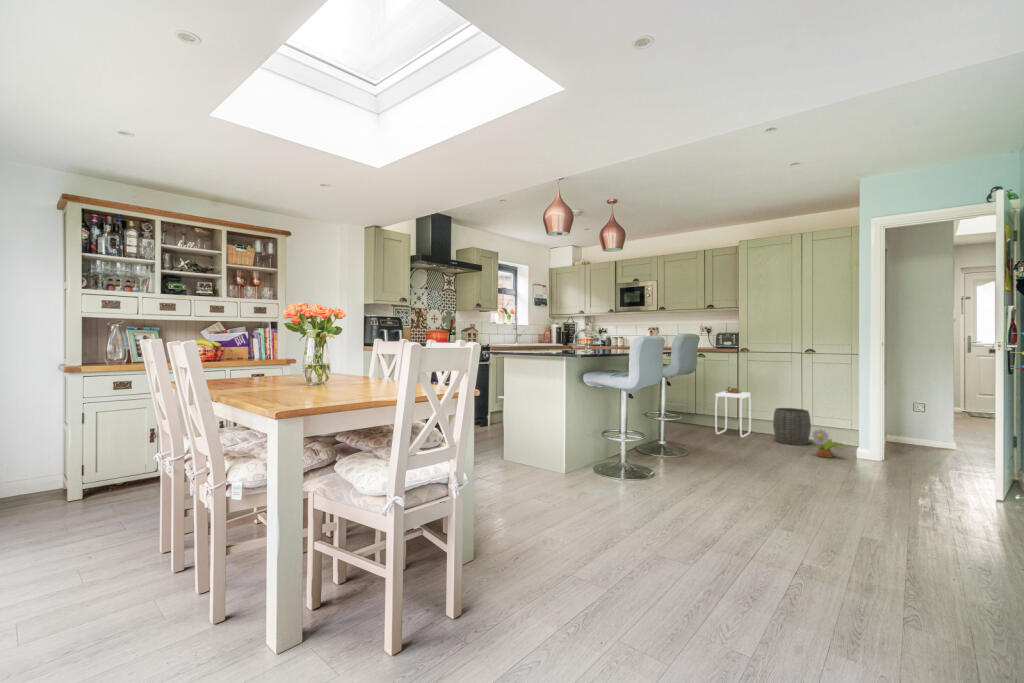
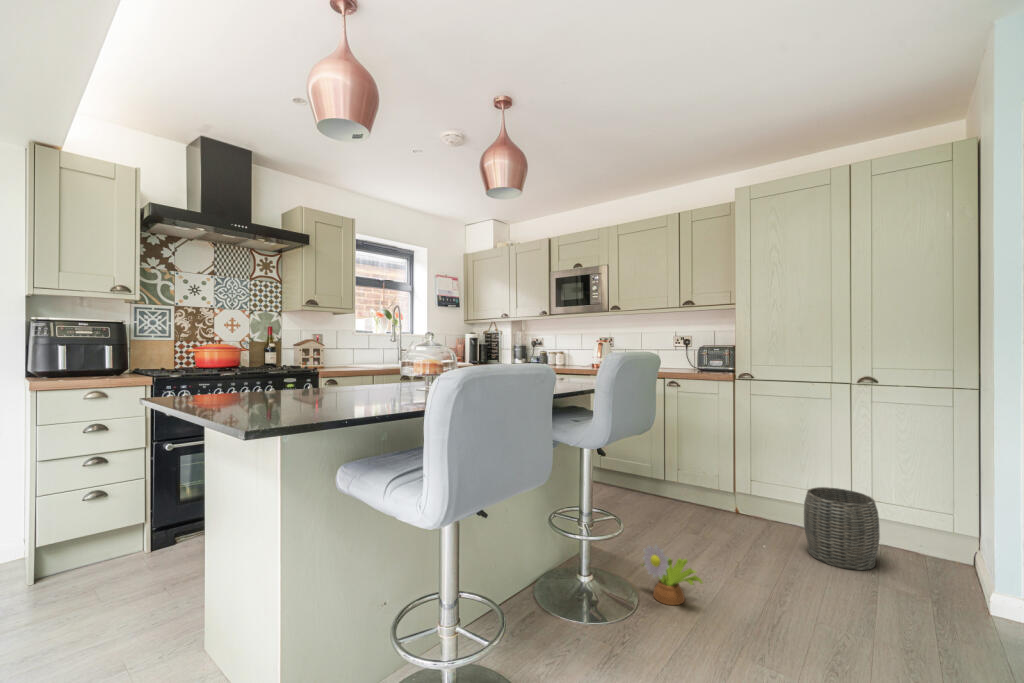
side table: present [715,387,751,437] -> none [696,443,759,541]
decorative plant: present [808,429,844,458] -> present [642,544,703,605]

